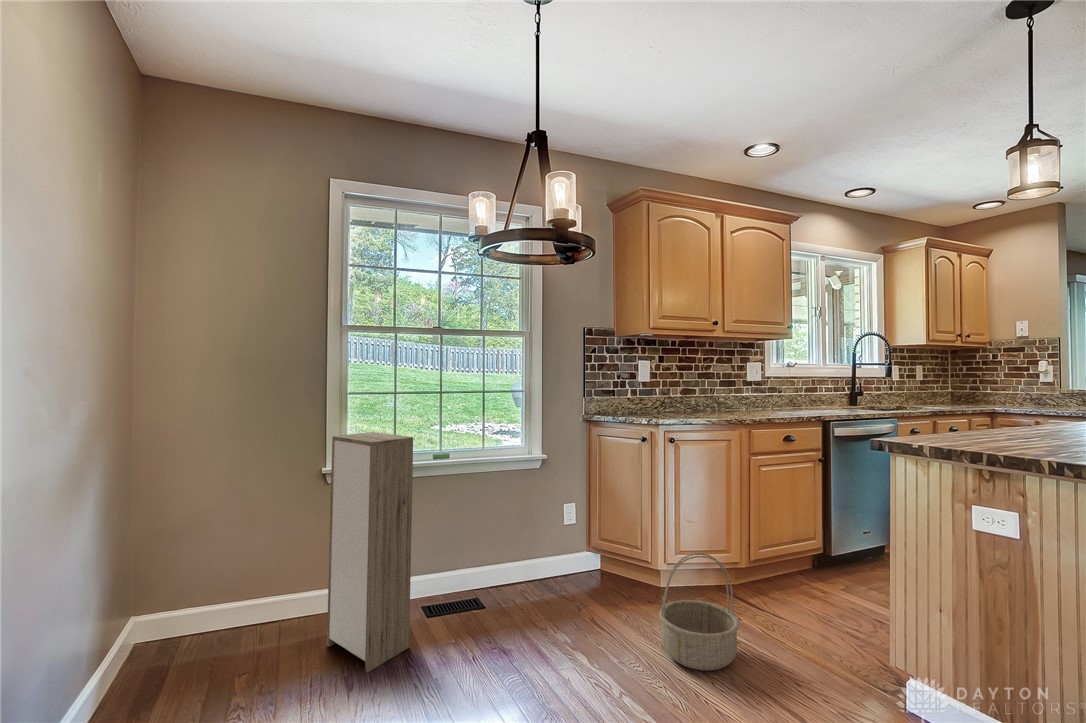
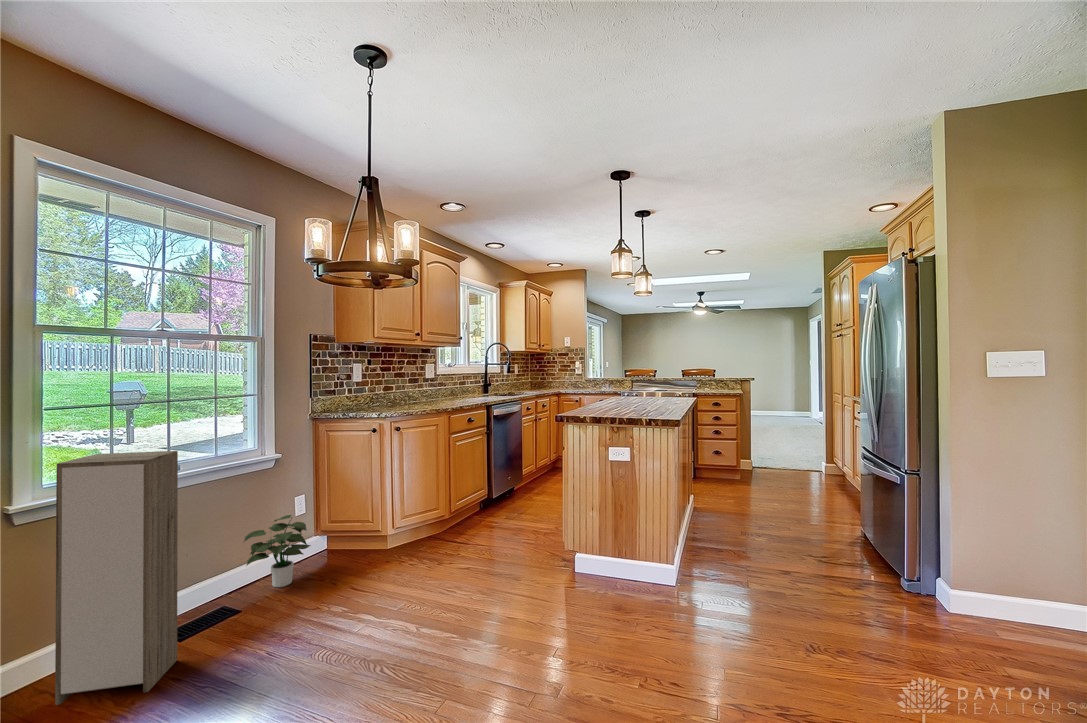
potted plant: none [504,523,571,603] -> present [244,515,311,587]
basket: present [659,553,739,671] -> none [403,499,454,576]

